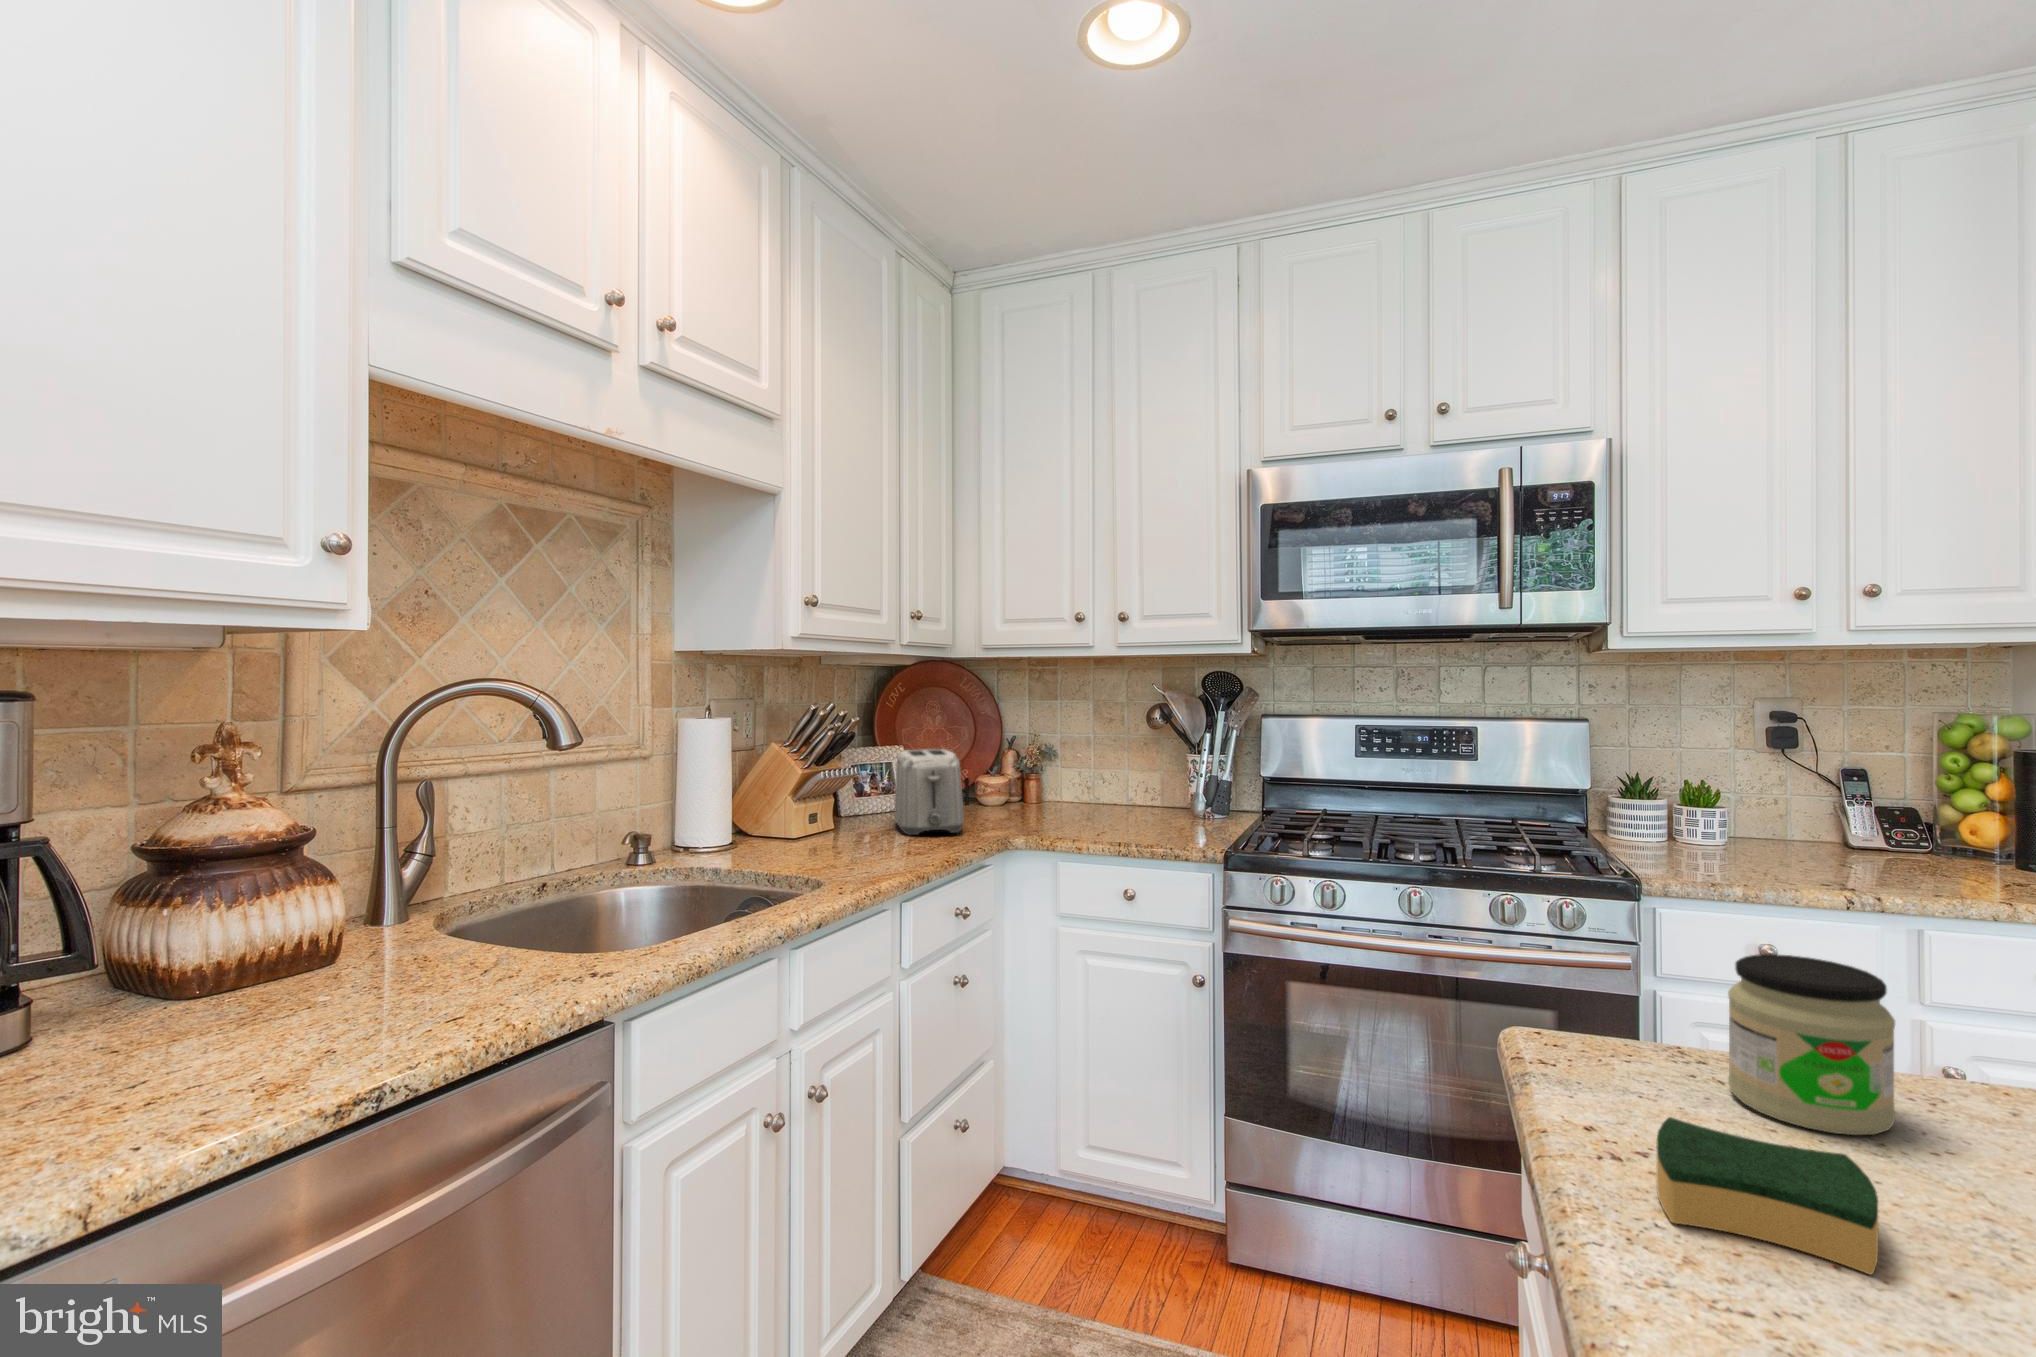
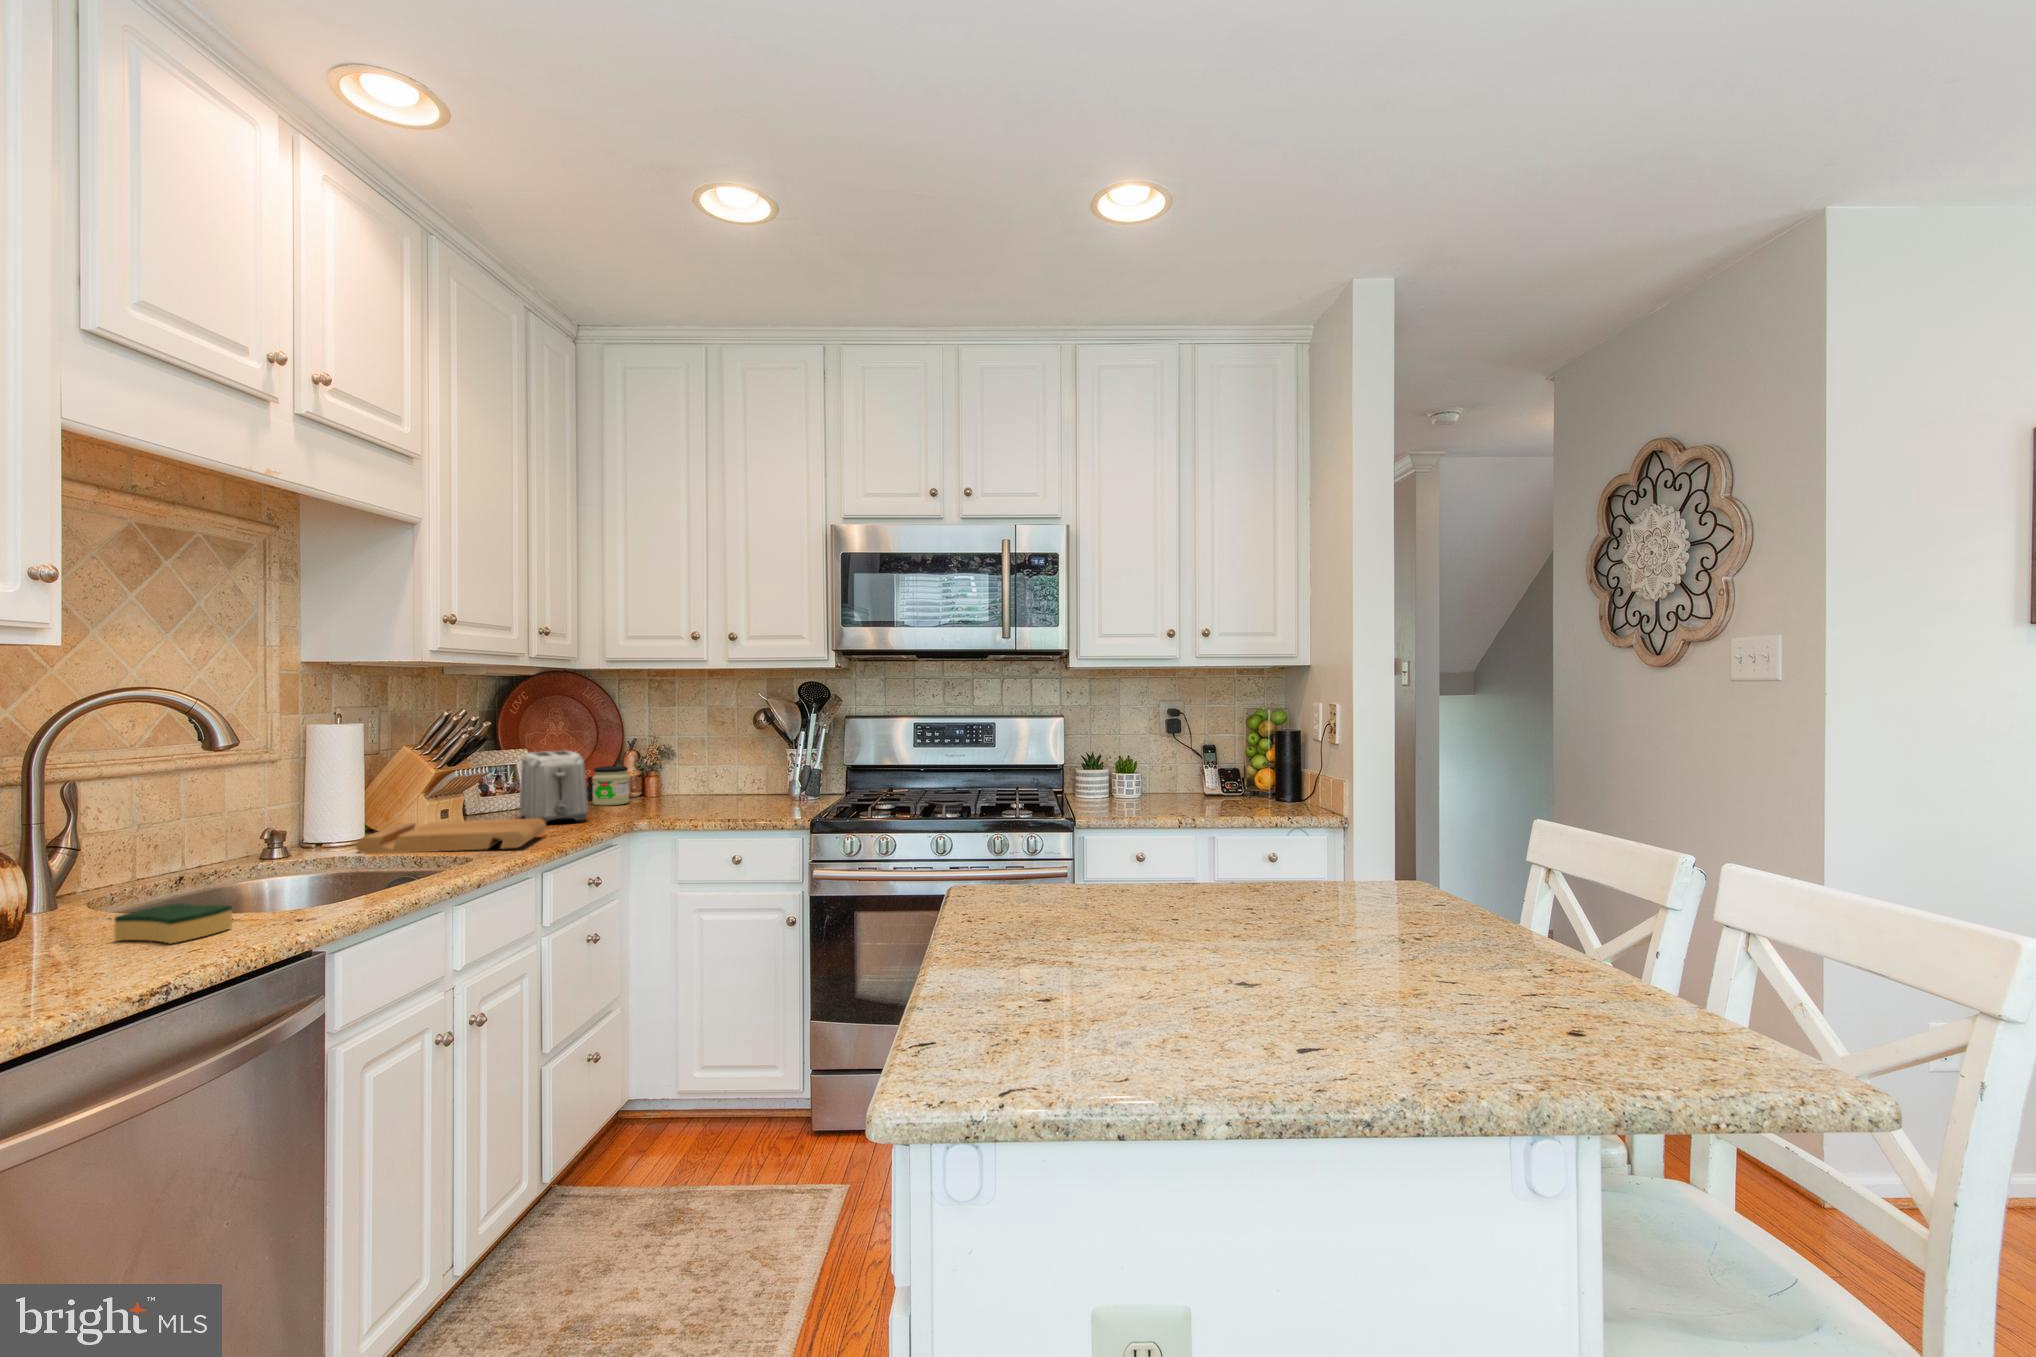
cutting board: none [715,829,914,871] -> present [356,818,546,853]
jar: present [1728,954,1895,1135] -> present [593,766,629,805]
sponge: present [1657,1117,1878,1275] -> present [115,903,232,943]

